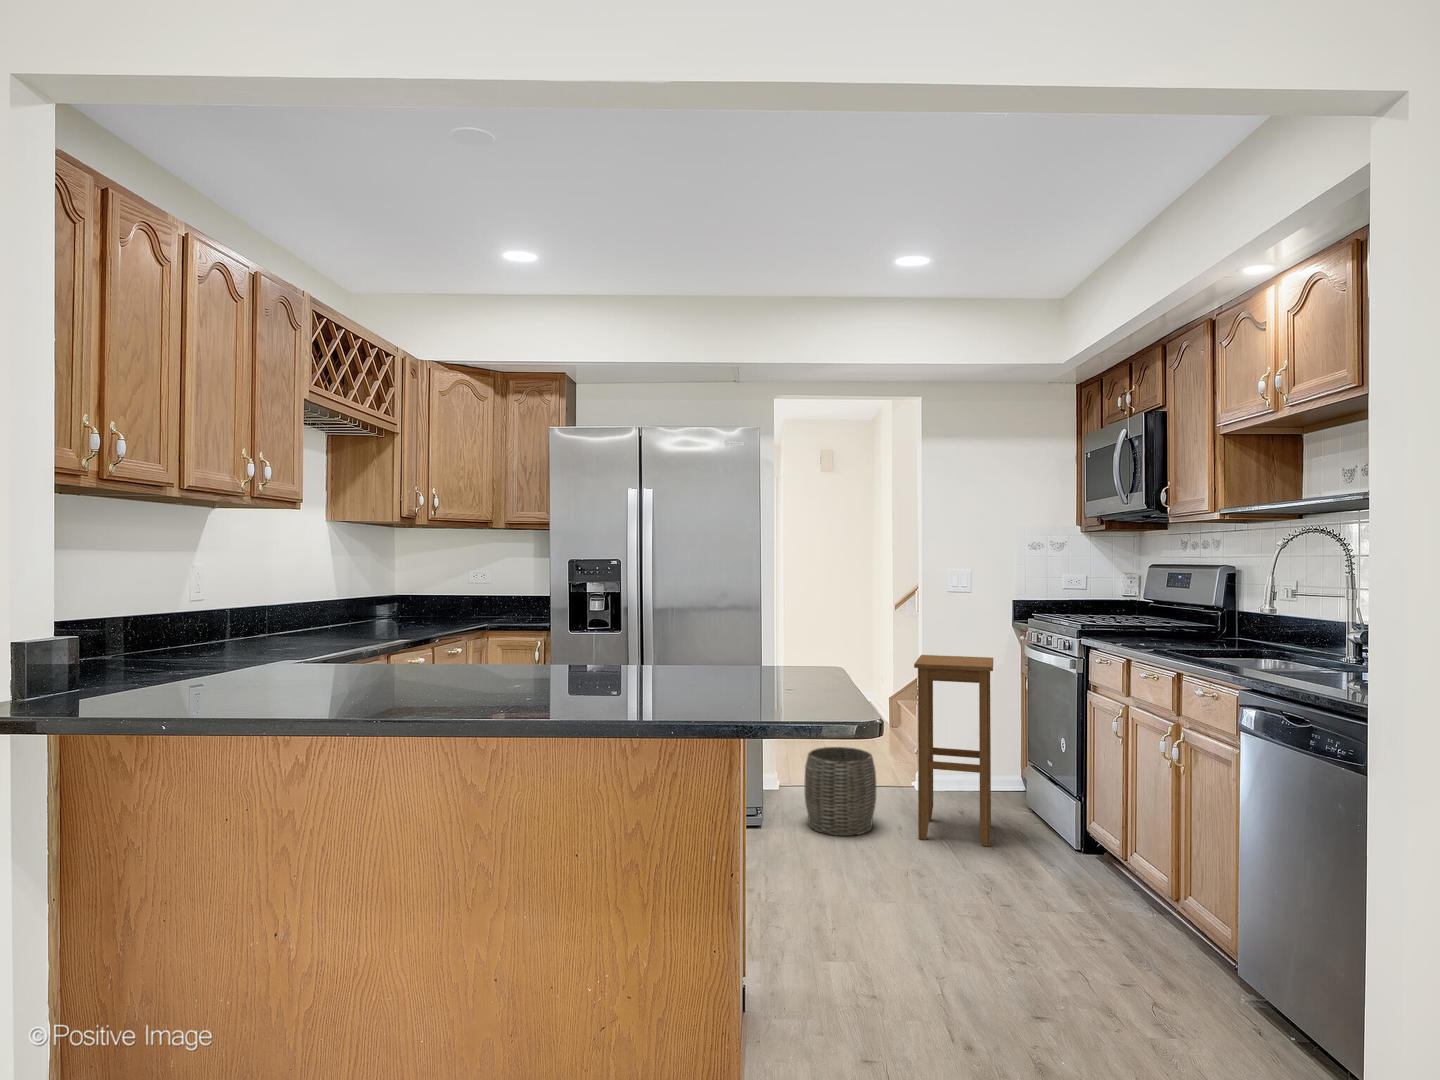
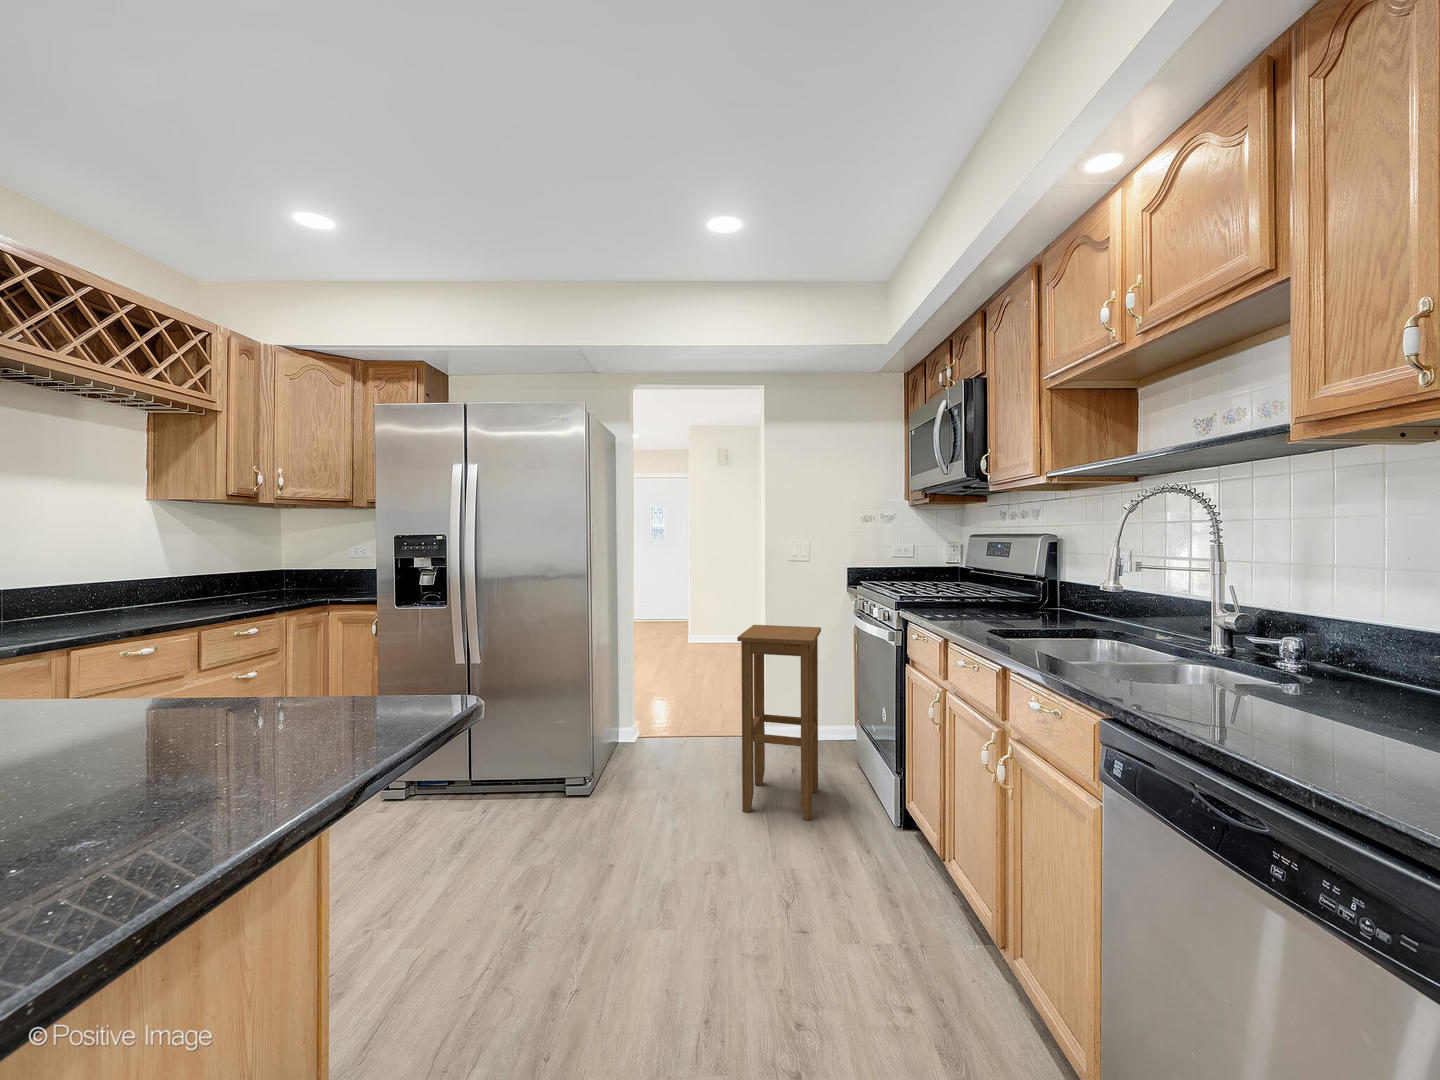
woven basket: present [804,747,876,836] -> none [636,715,706,809]

